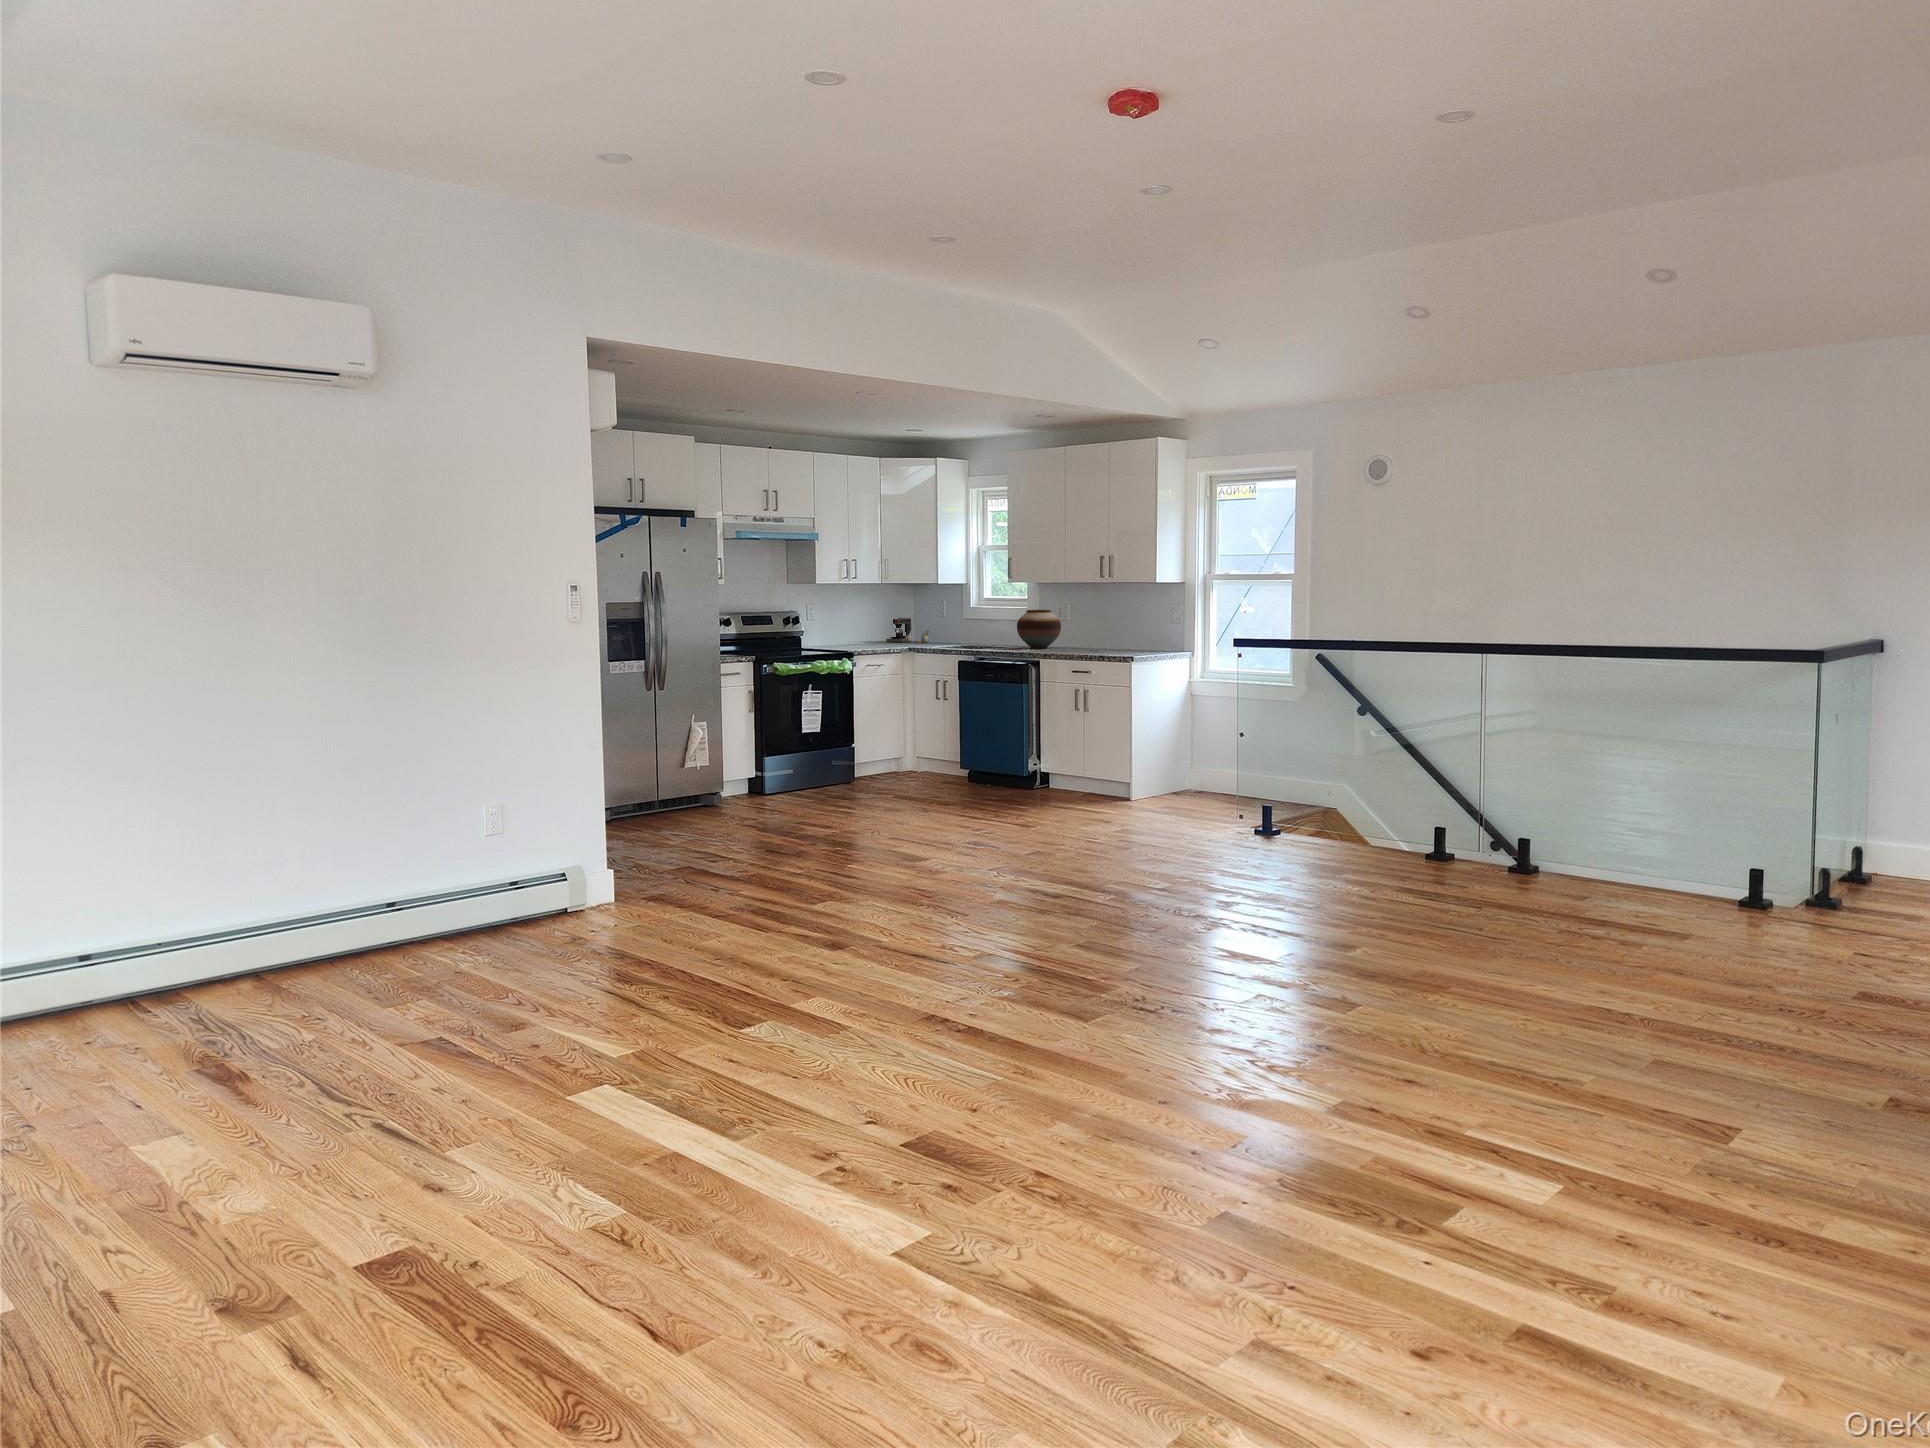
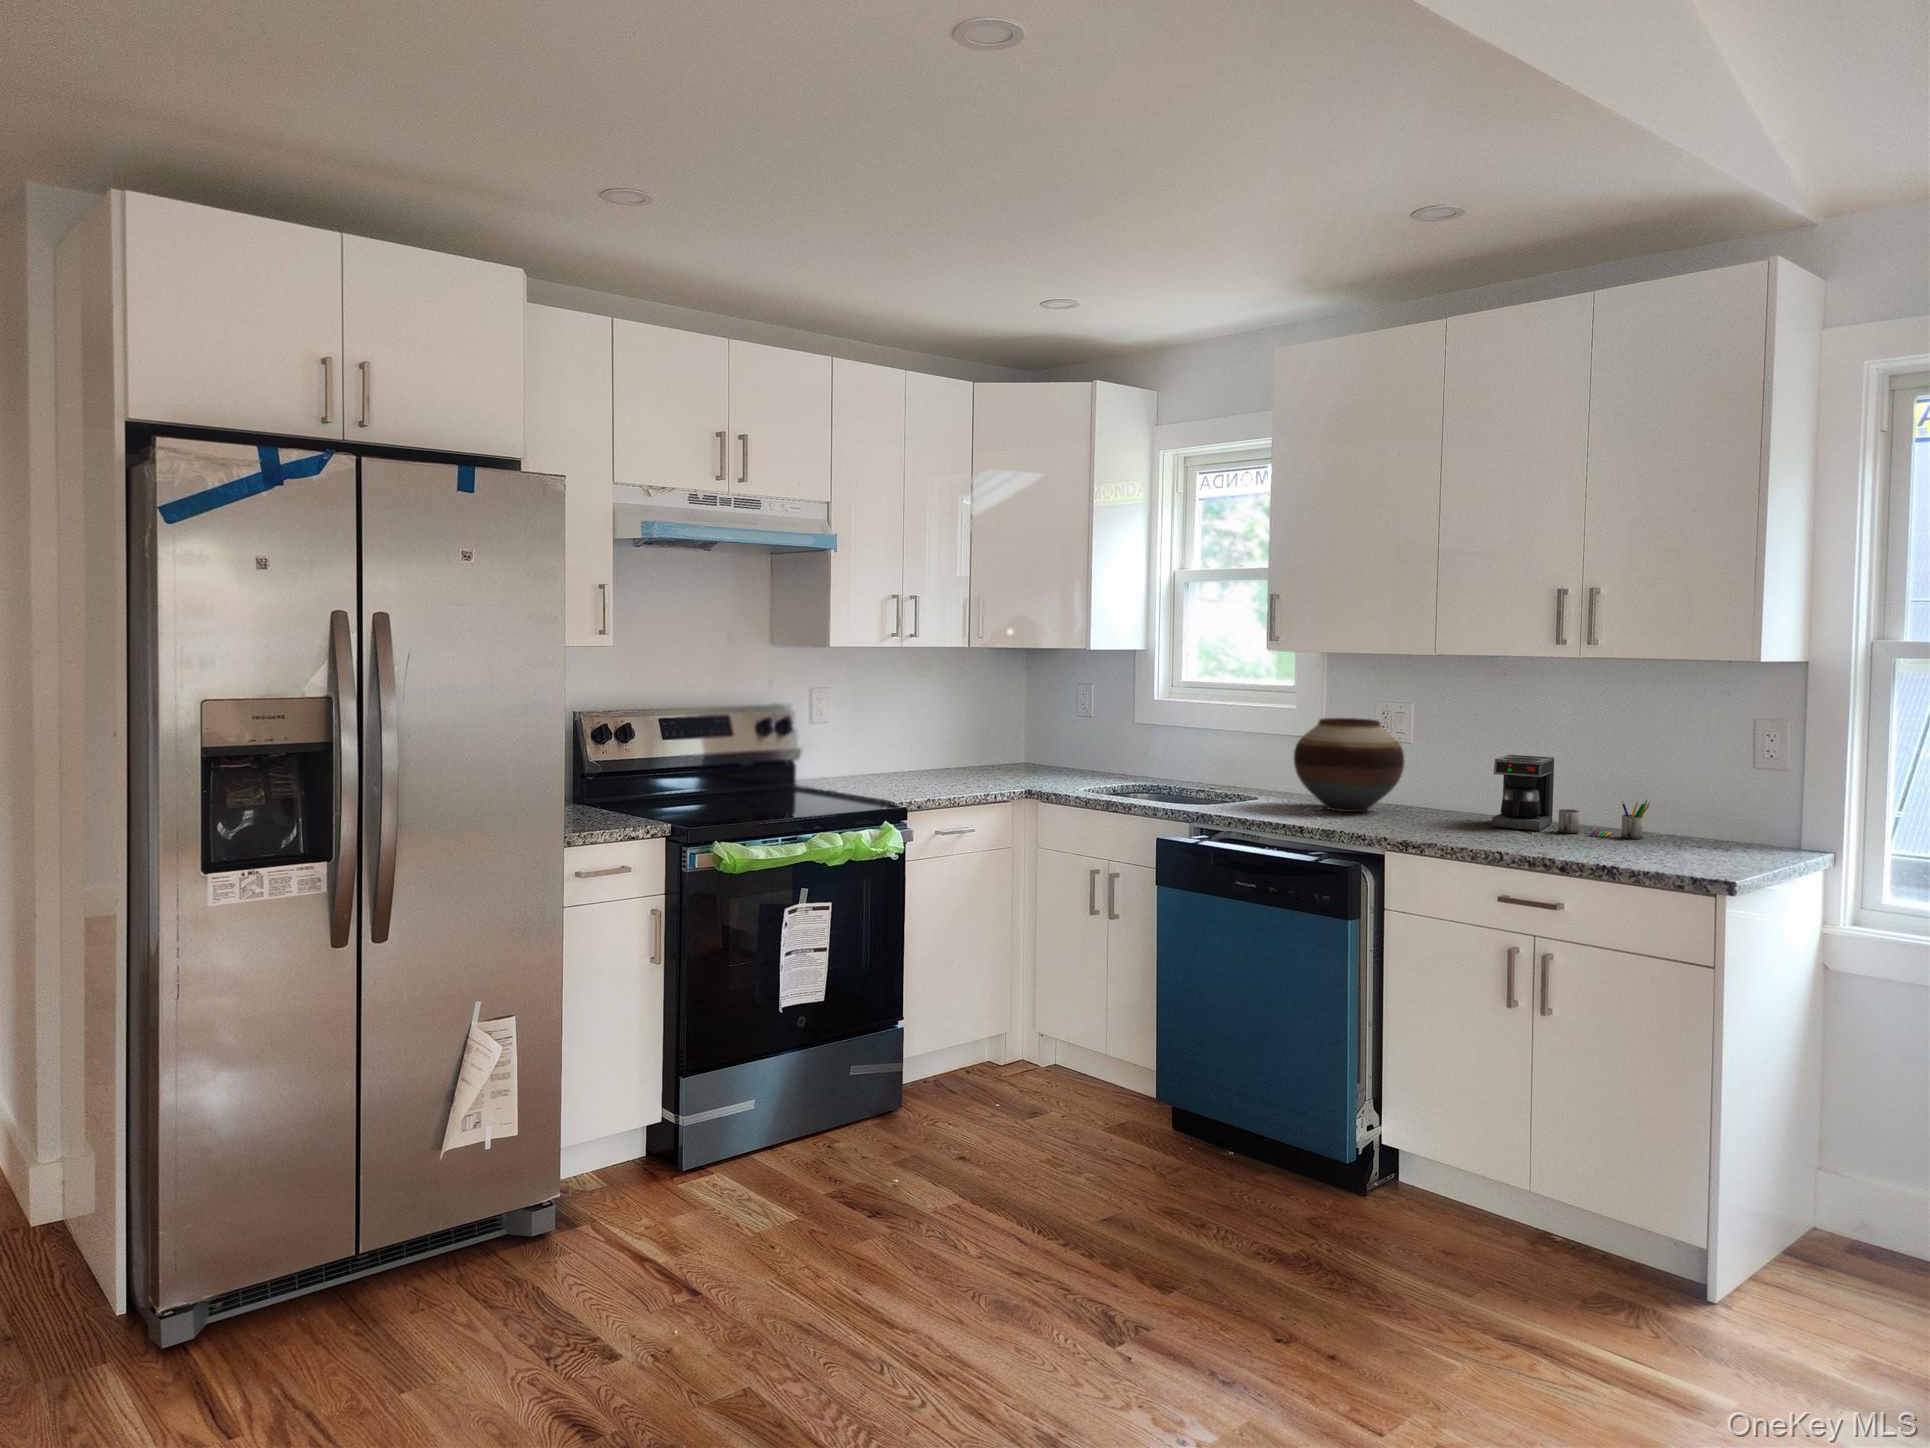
coffee maker: present [886,618,929,643] -> present [1492,755,1650,839]

